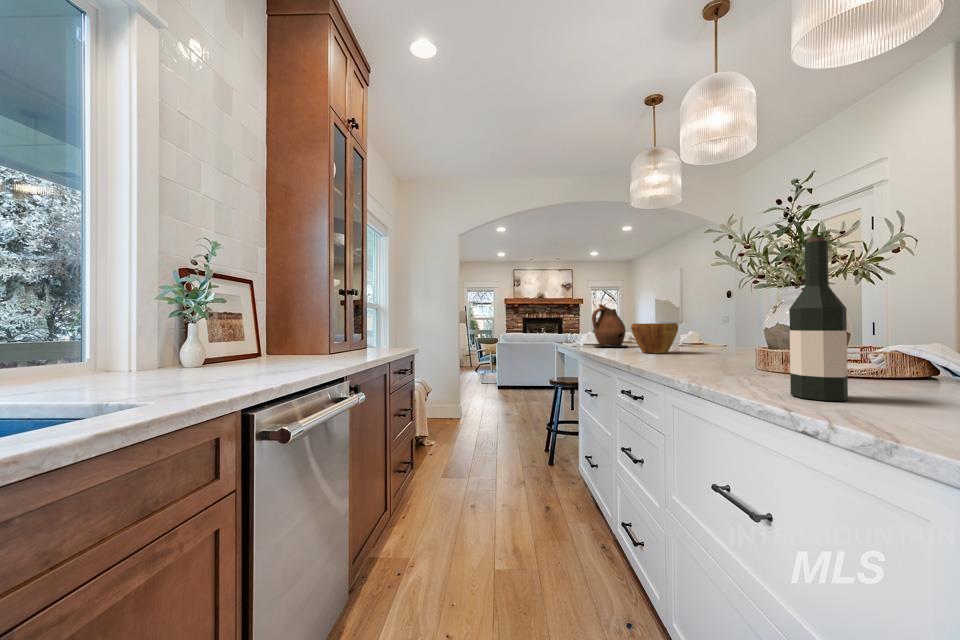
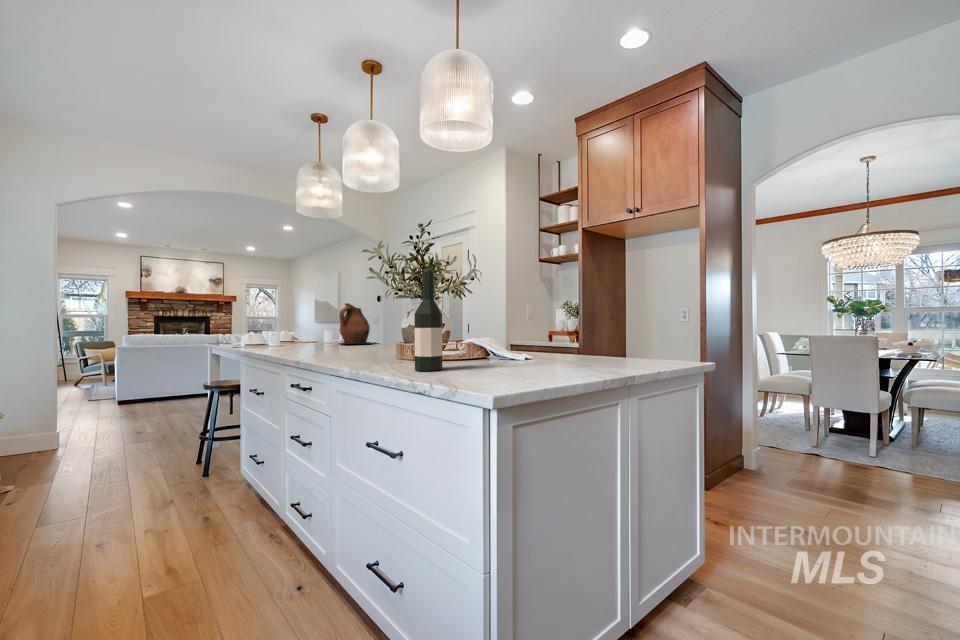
ceramic pitcher: present [592,304,627,347] -> present [339,303,371,344]
bowl: present [631,323,678,353] -> none [299,322,341,349]

